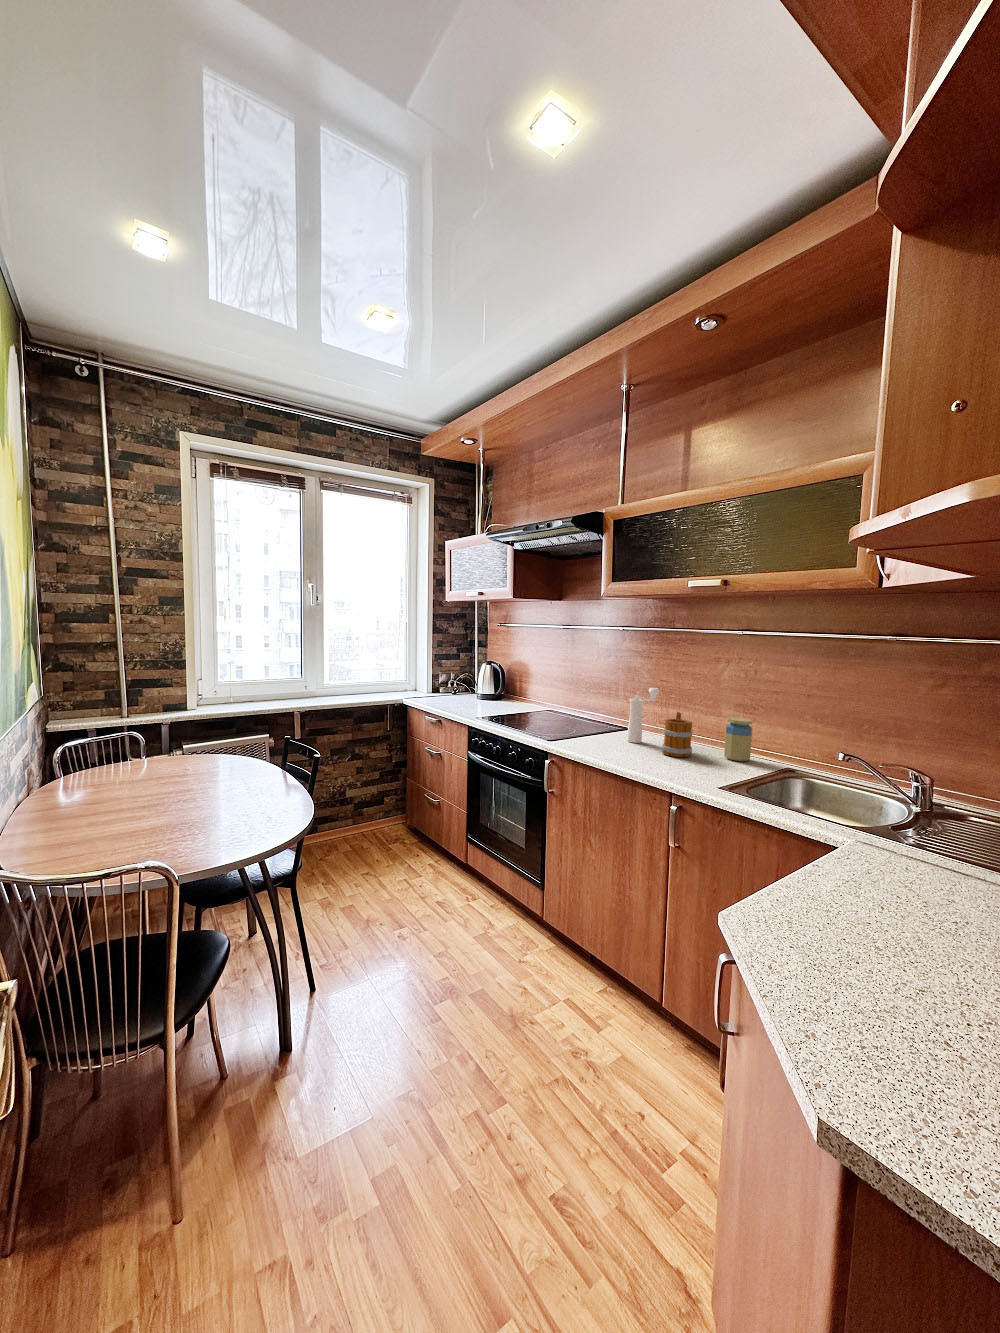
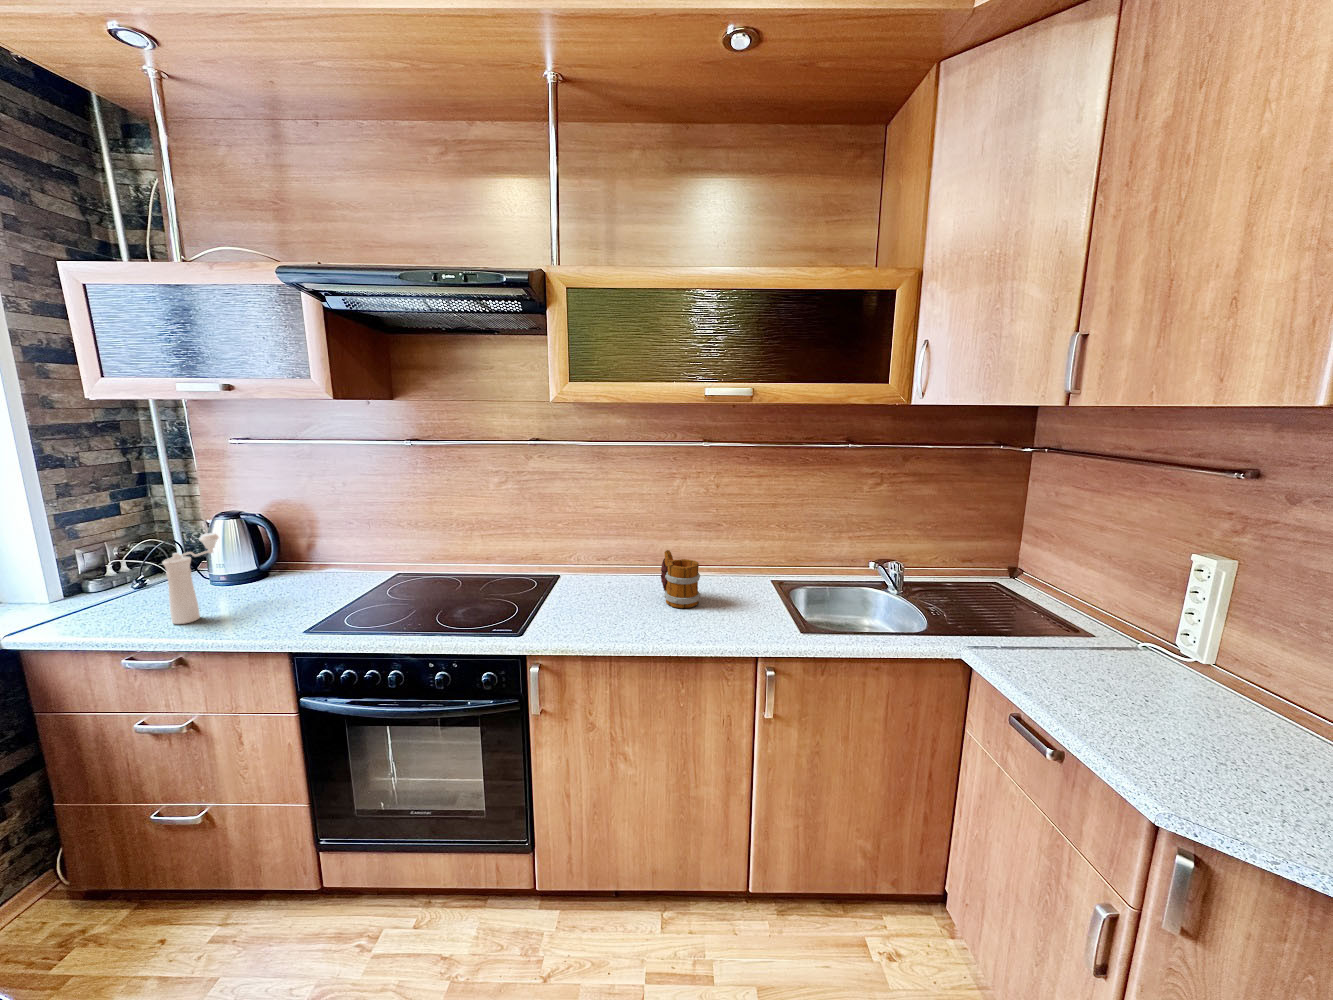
pepper mill: present [627,688,659,743] -> present [162,533,219,624]
jar: present [724,717,752,761] -> none [714,541,742,590]

